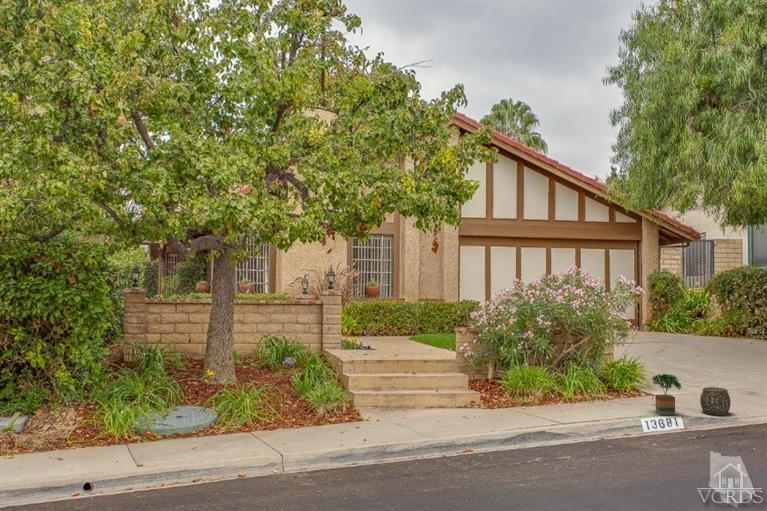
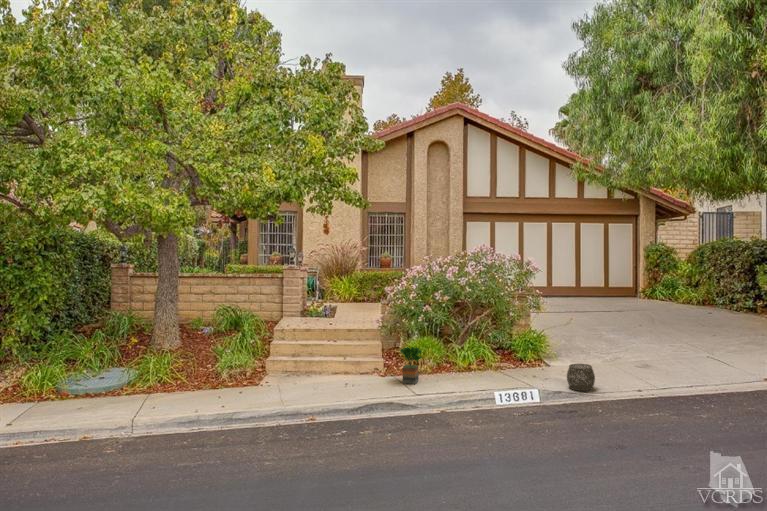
potted tree: present [652,374,681,415] -> present [400,347,422,384]

